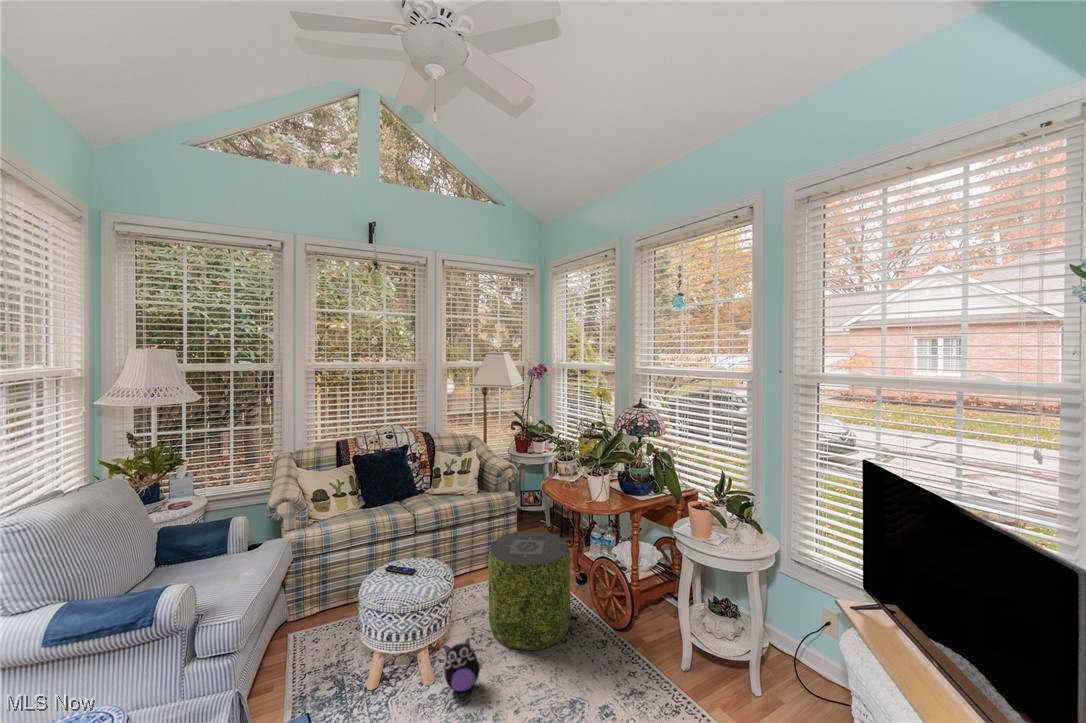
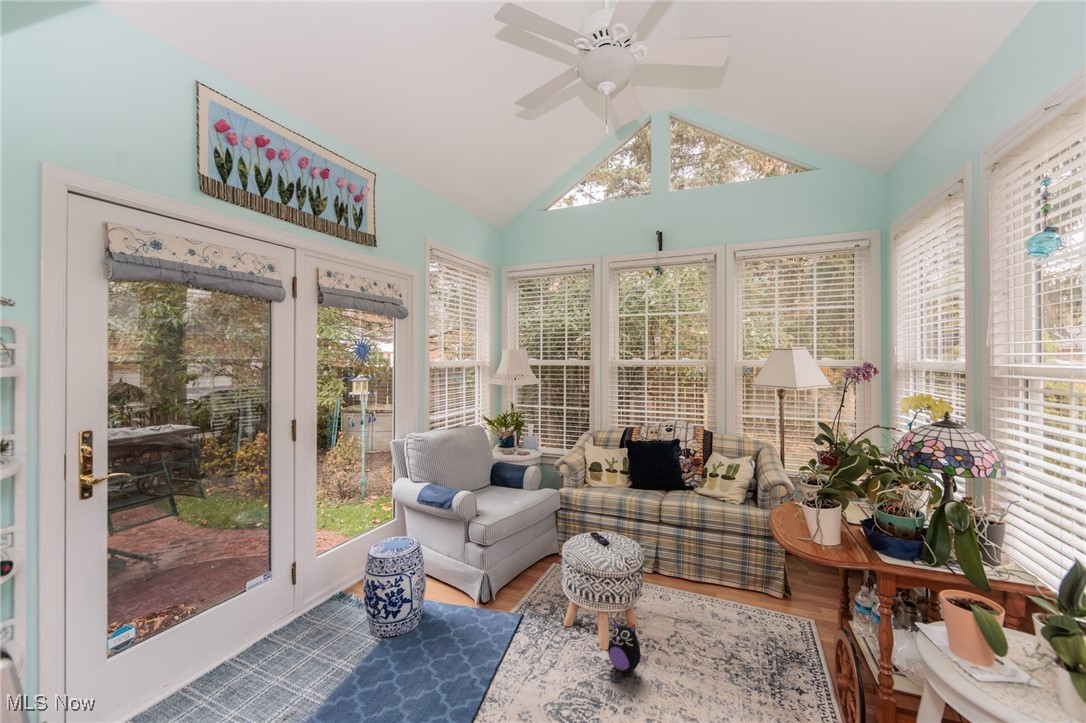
pouf: present [488,531,571,650] -> none [687,551,791,697]

